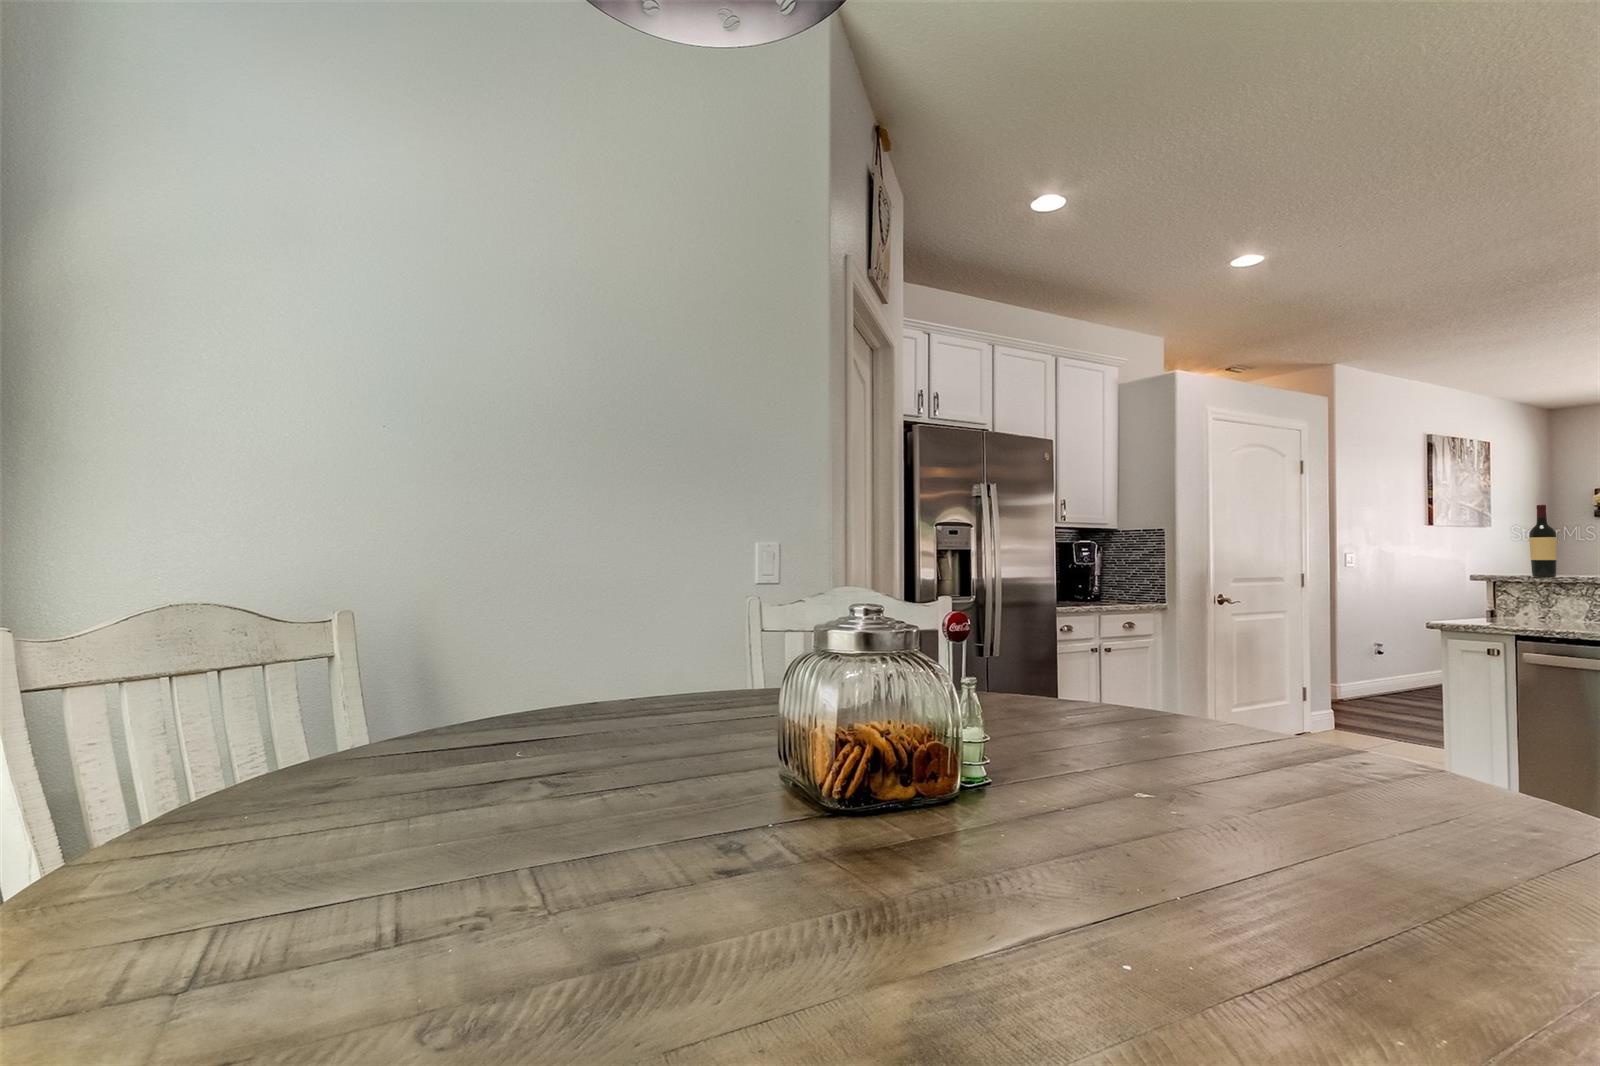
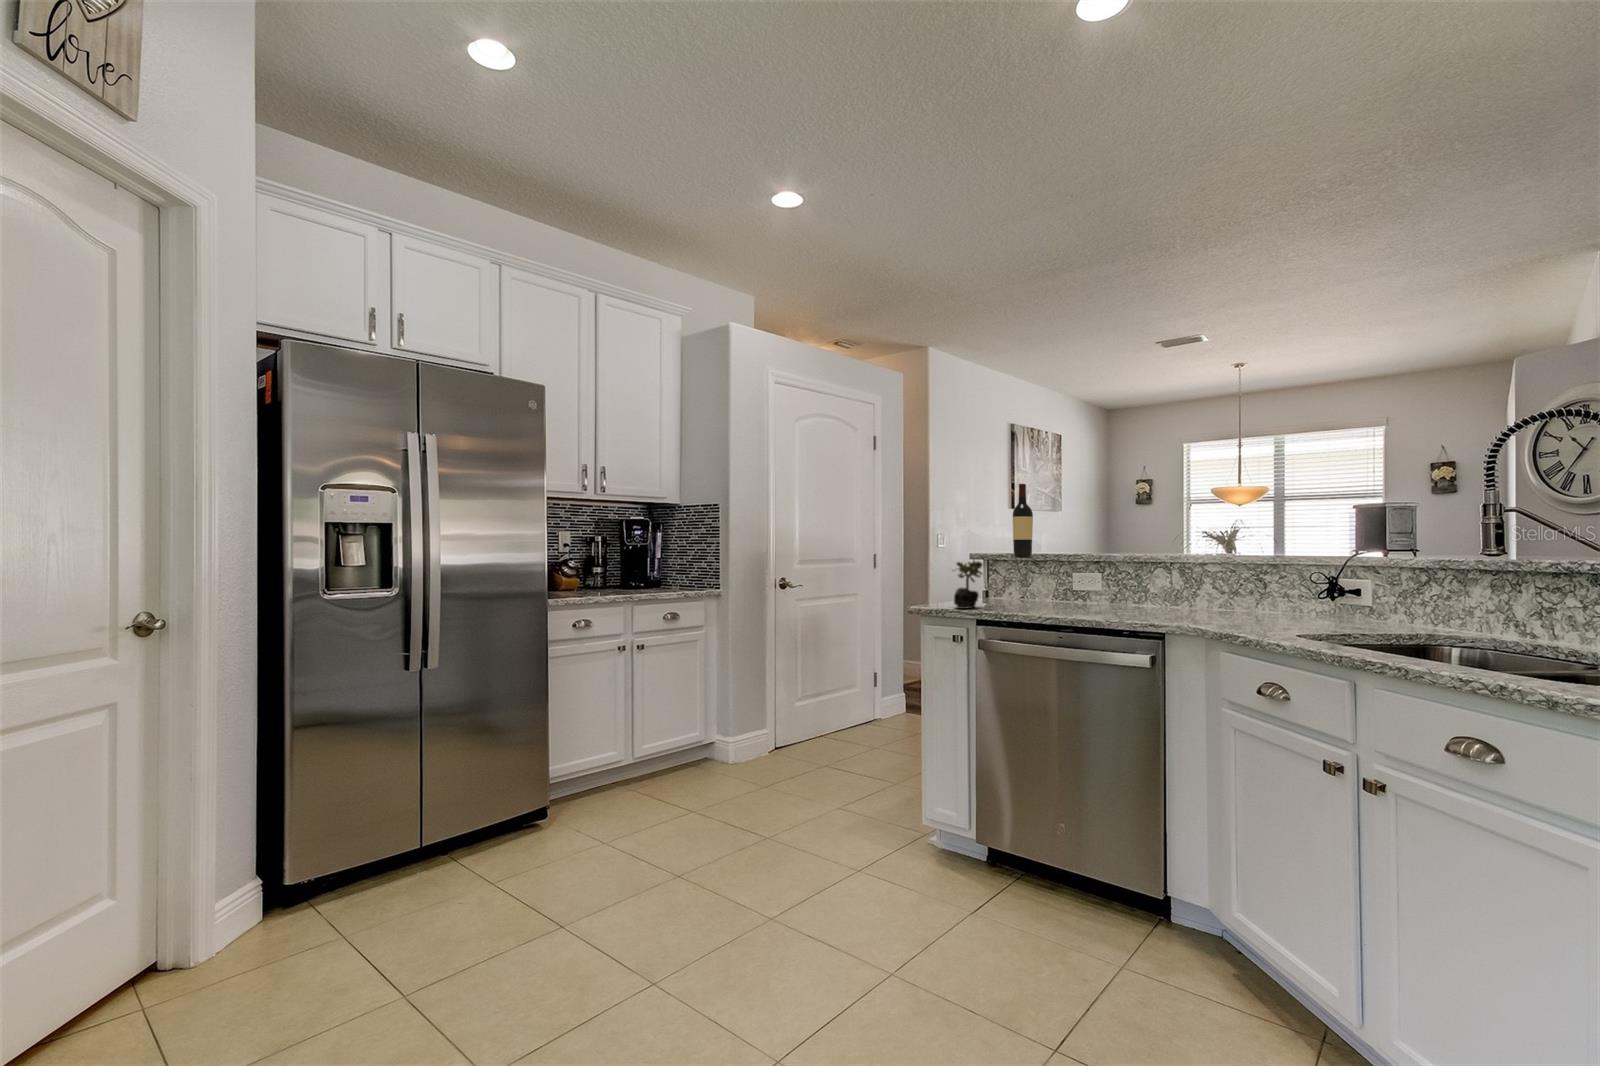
succulent plant: none [1473,579,1514,626] -> present [954,560,983,609]

